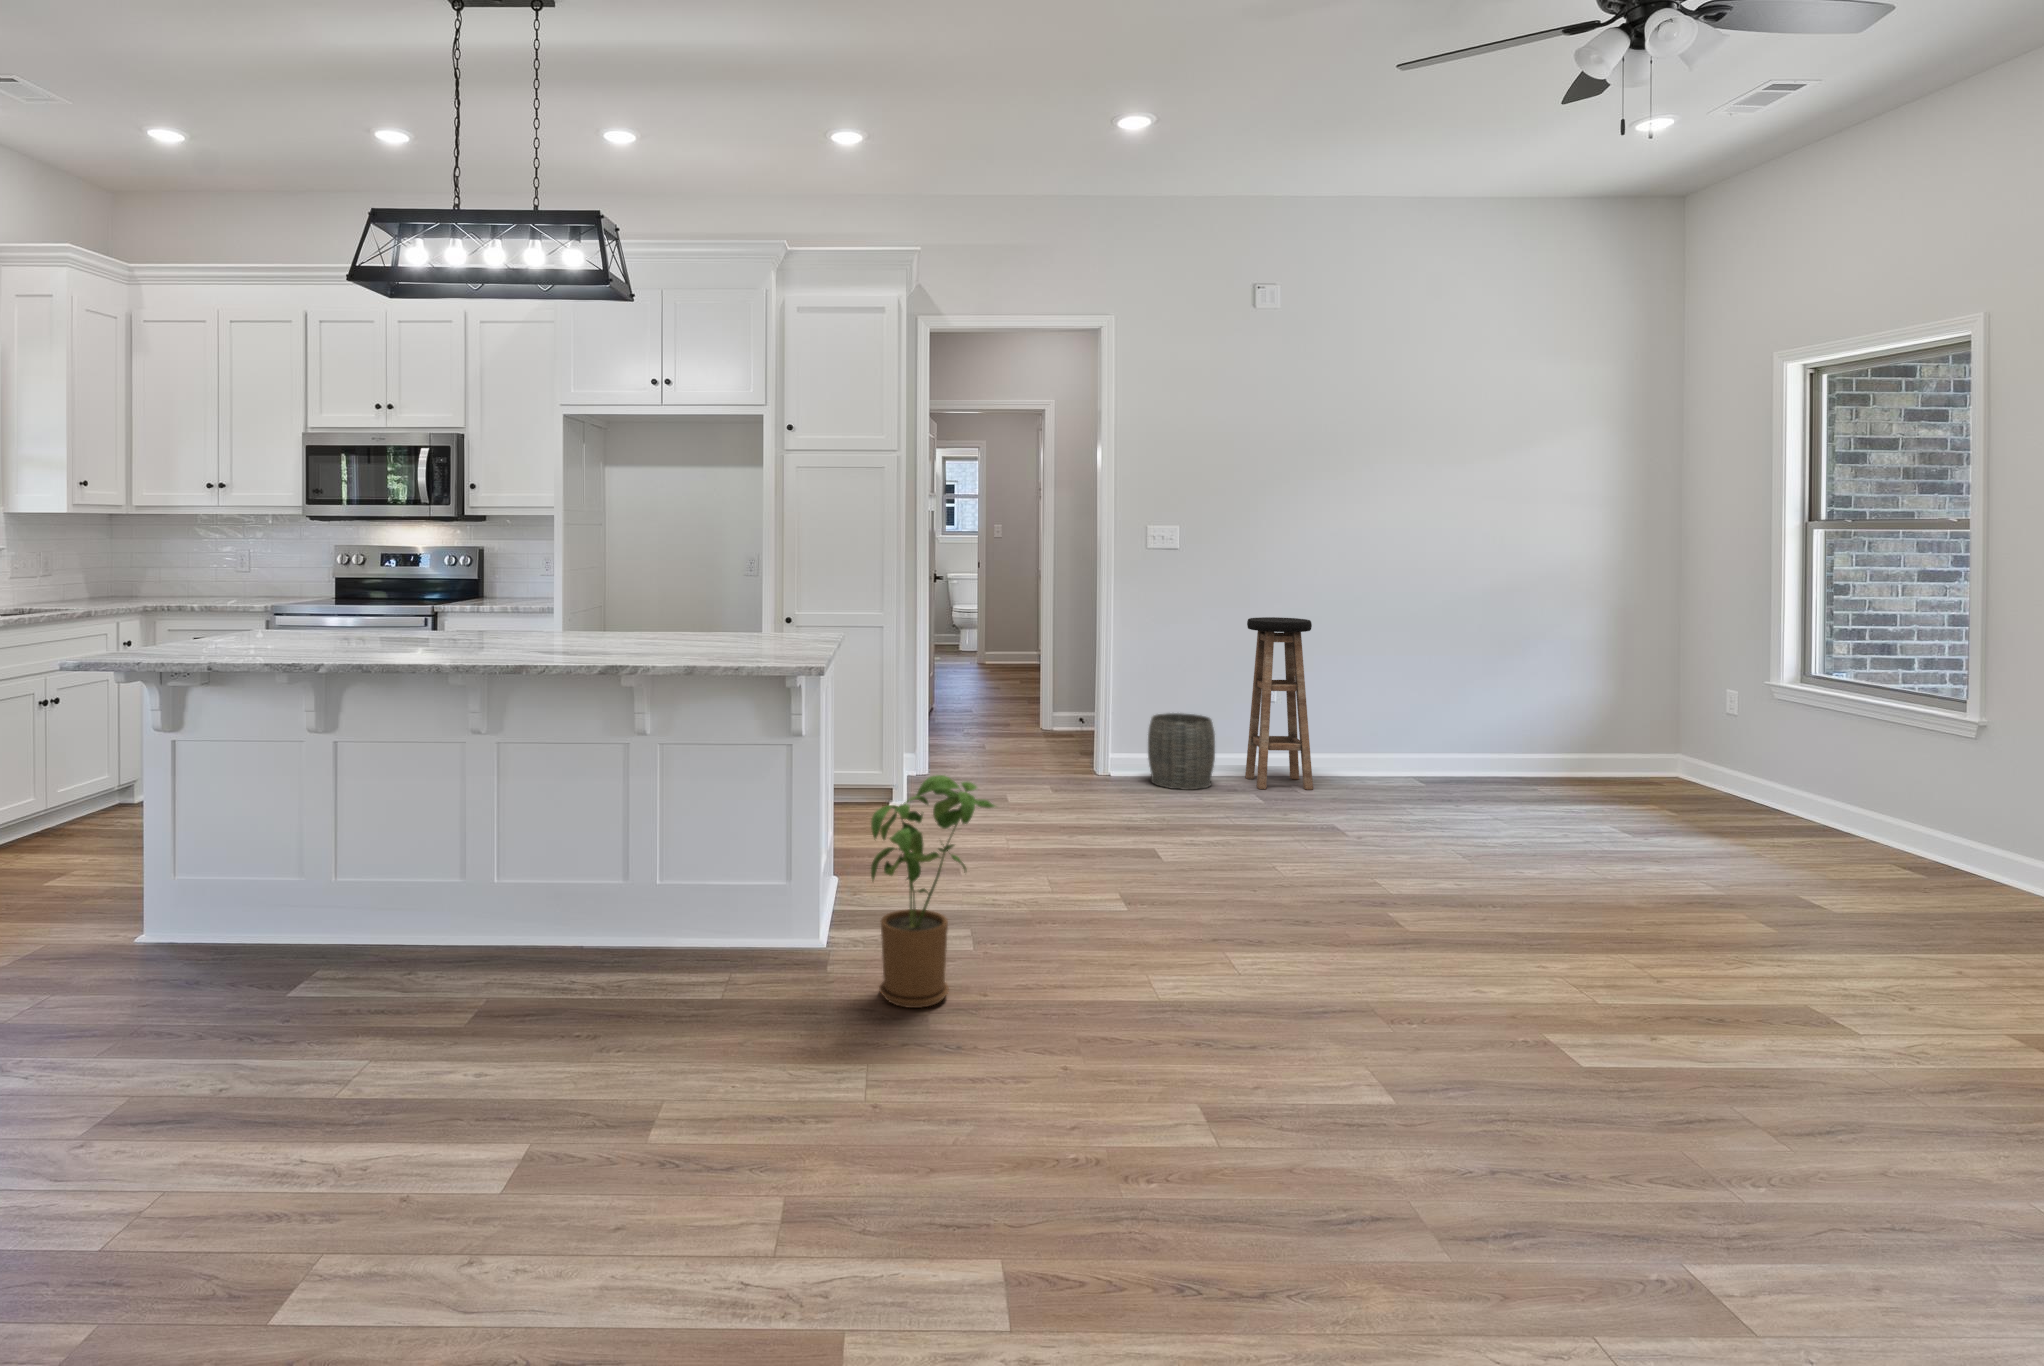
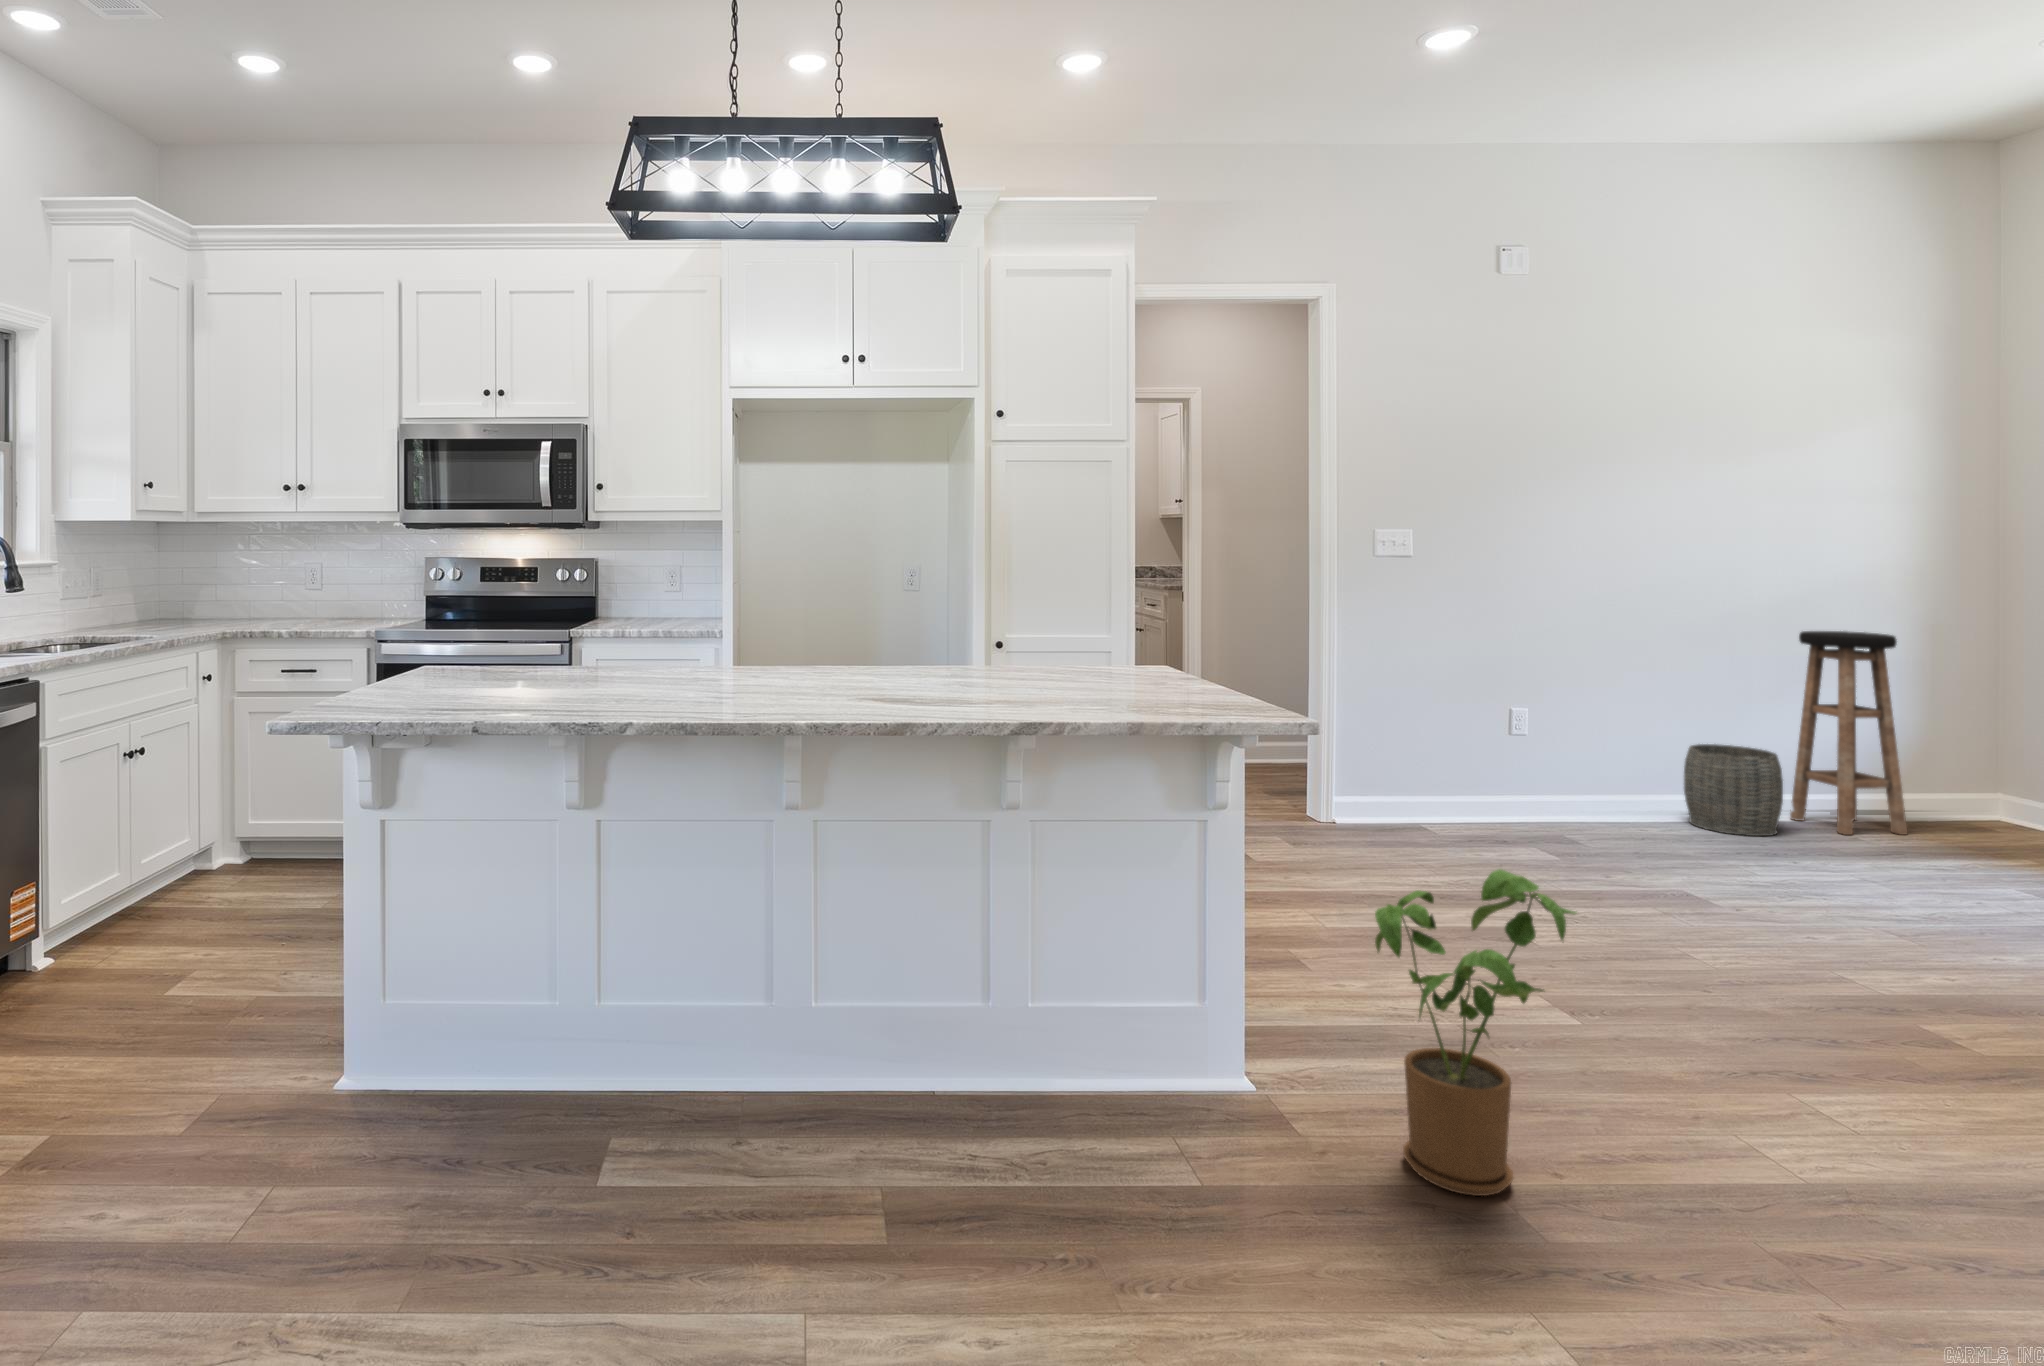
bar stool: present [1245,617,1313,790] -> present [1790,631,1907,835]
woven basket: present [1148,713,1215,790] -> present [1684,744,1783,836]

